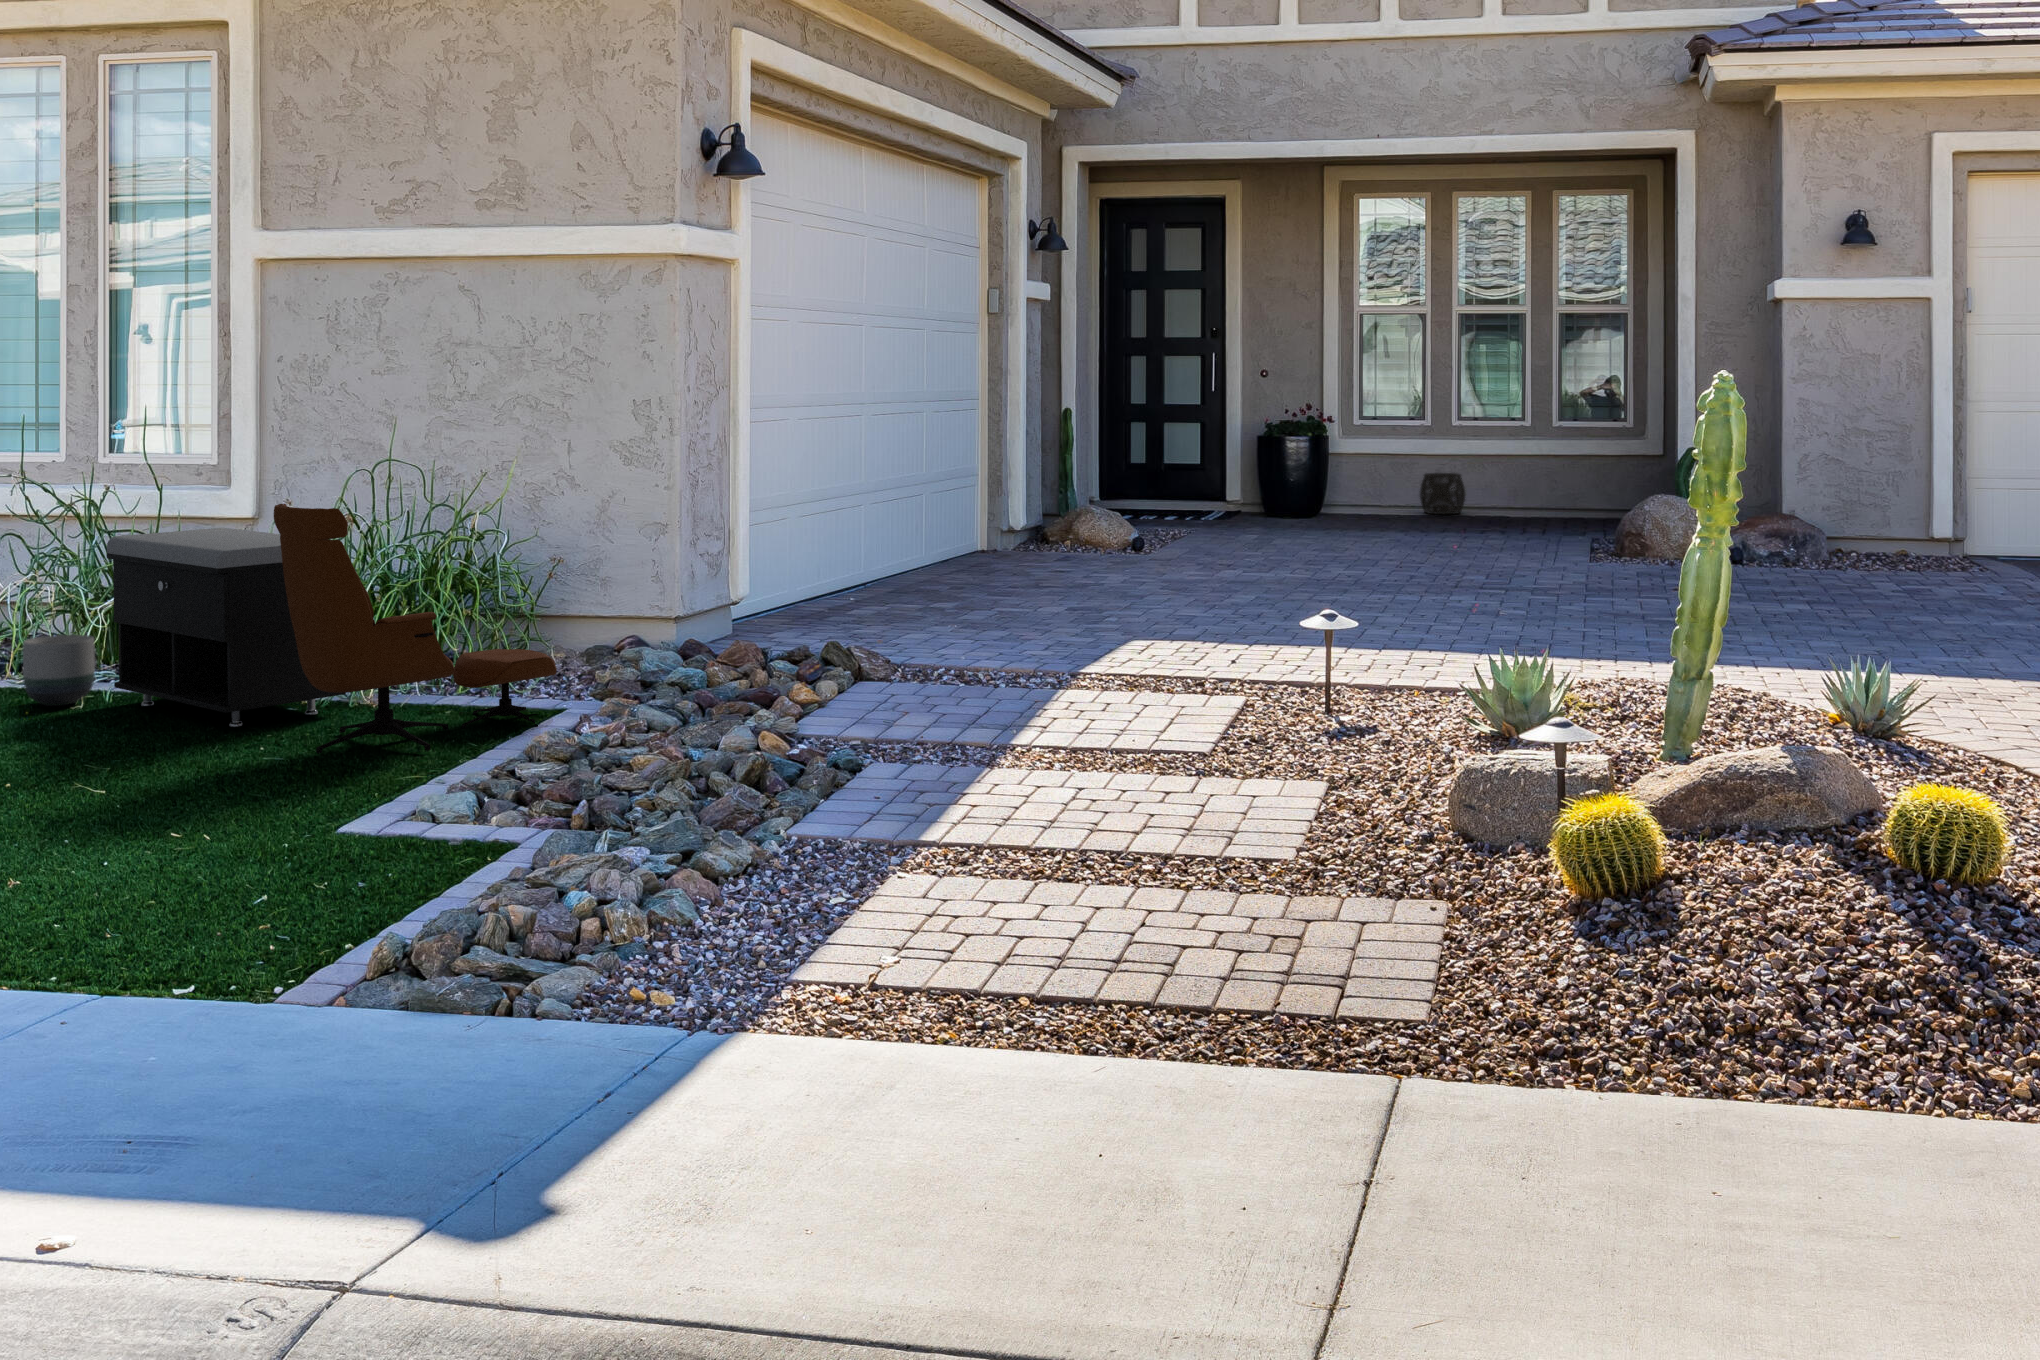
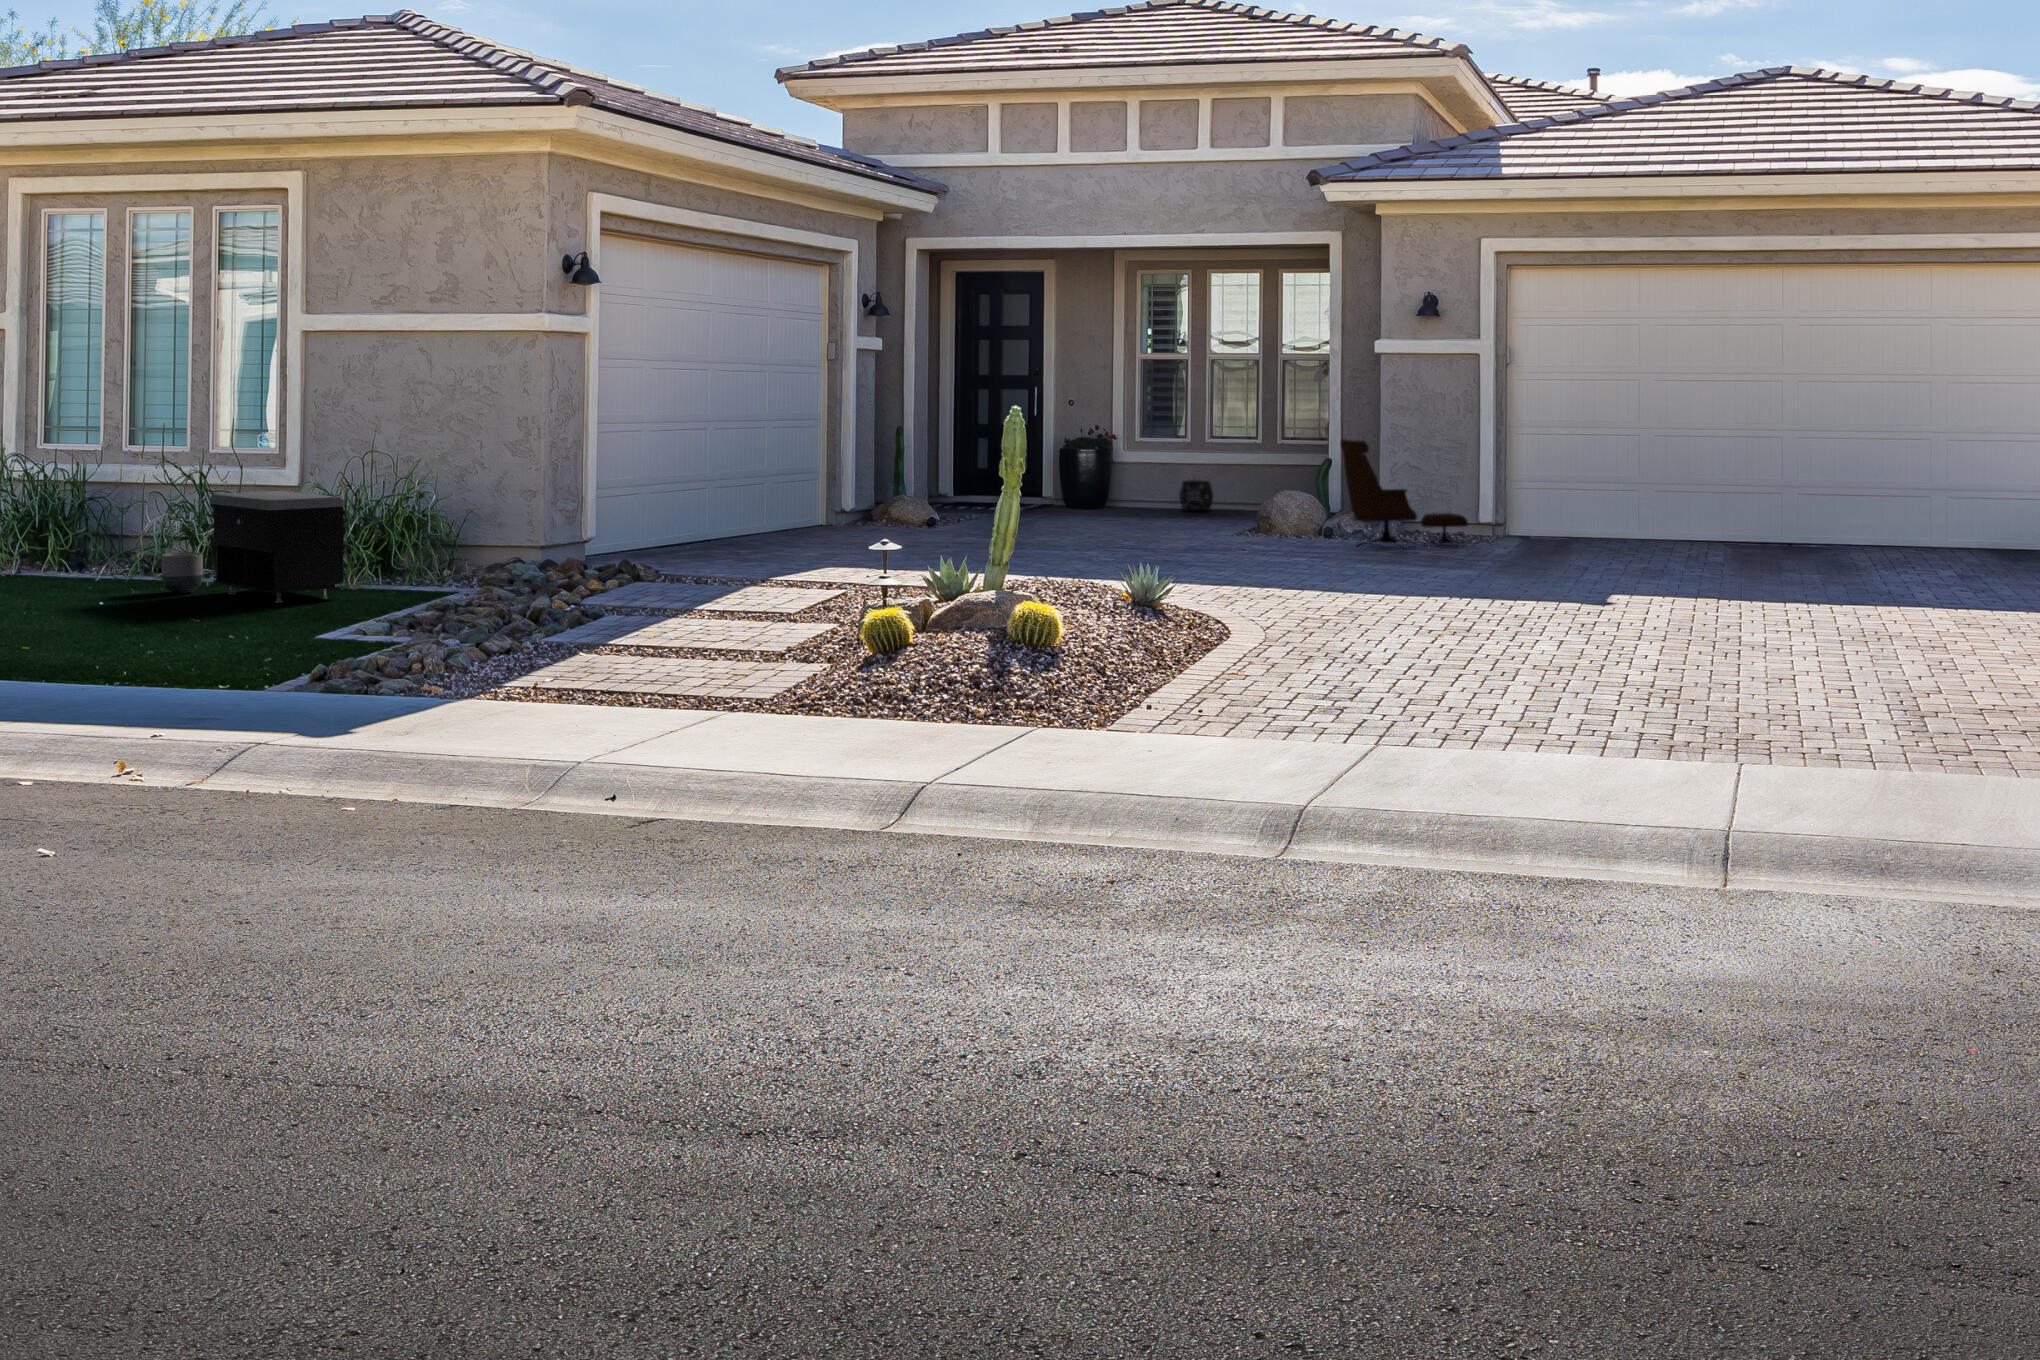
lounge chair: present [274,504,557,754] -> present [1341,439,1468,548]

